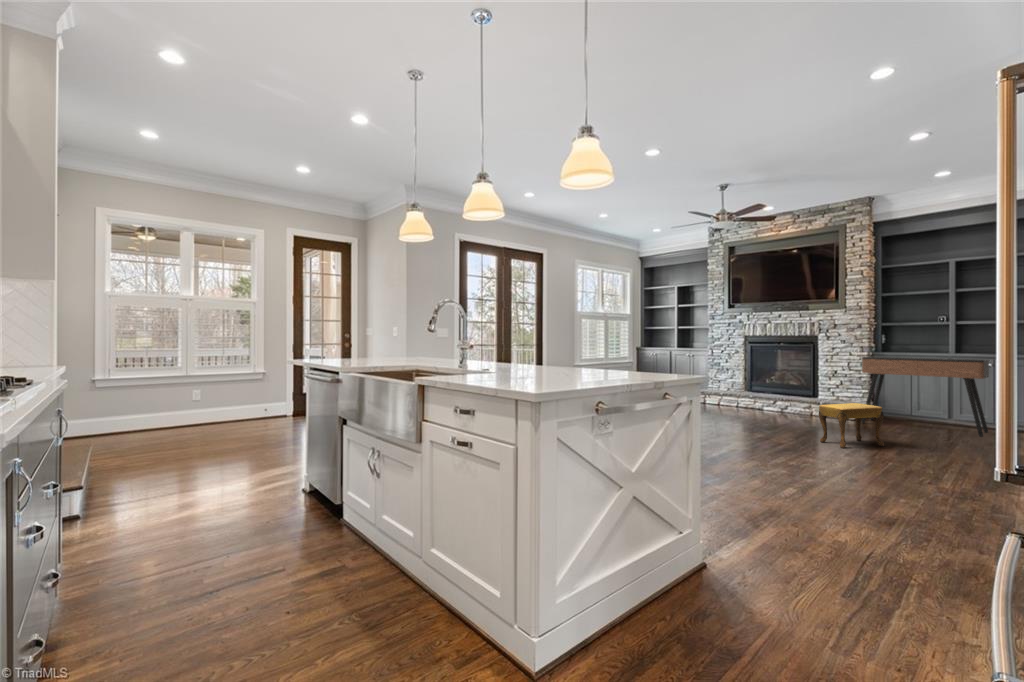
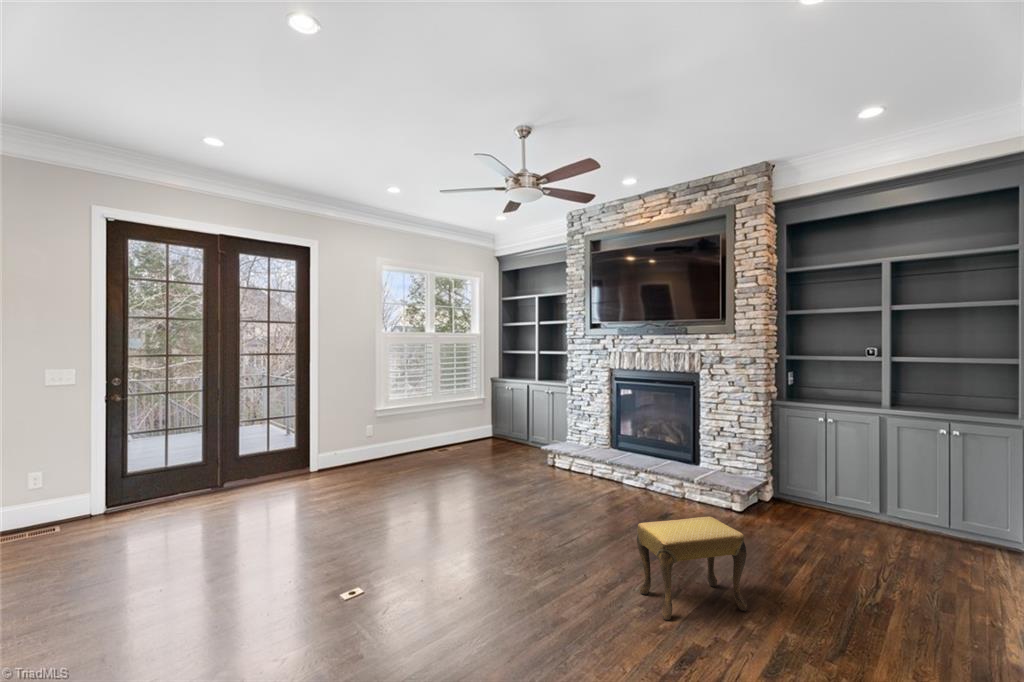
console table: present [862,356,989,437] -> none [748,410,940,568]

